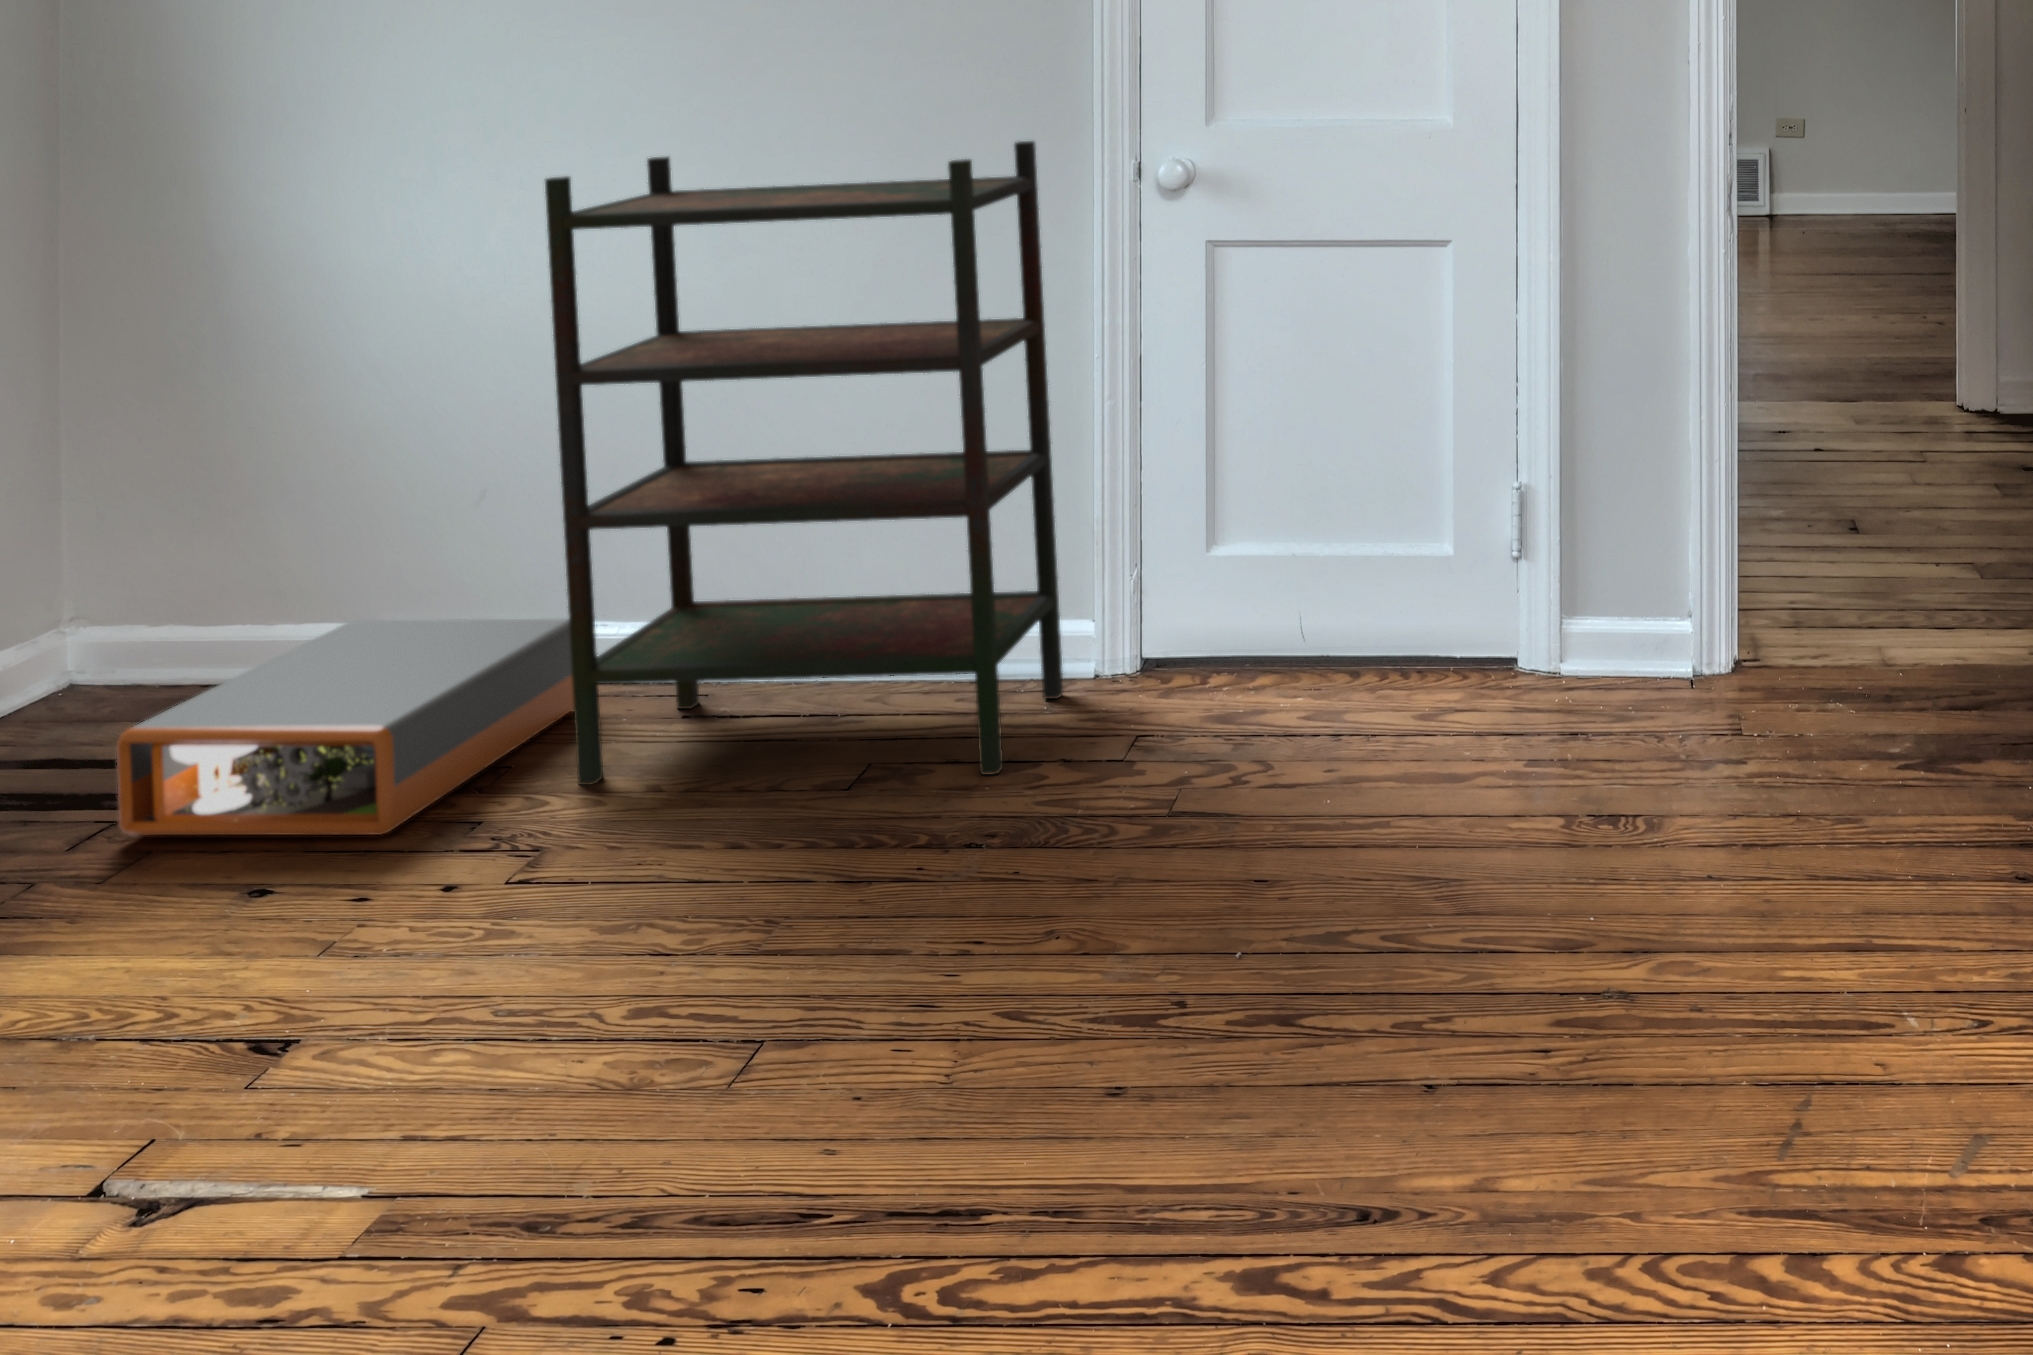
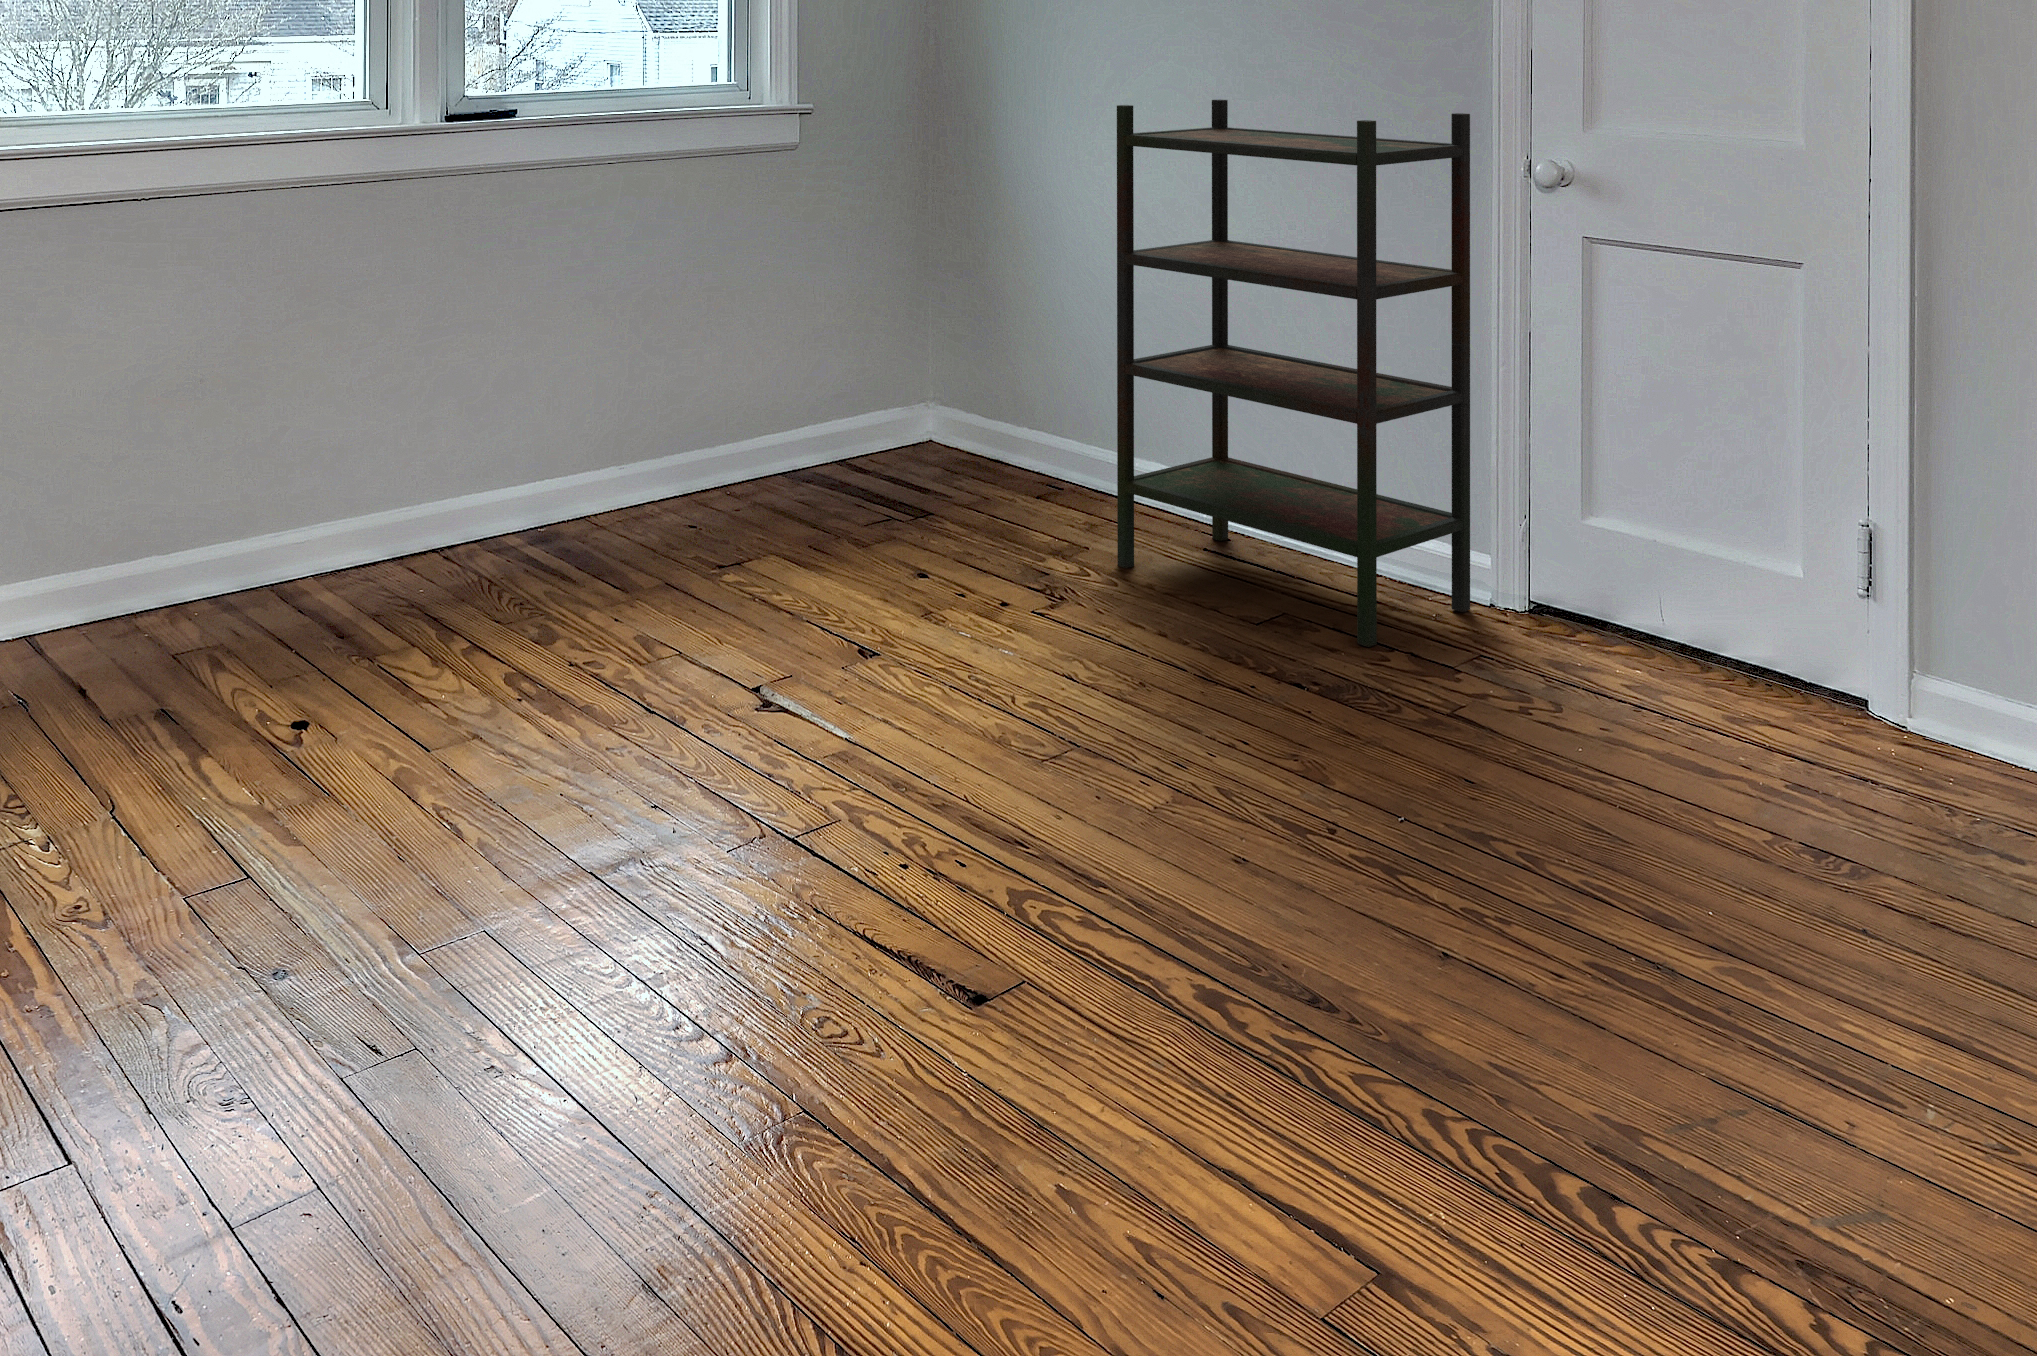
storage box: present [117,619,574,835] -> none [881,418,1160,557]

